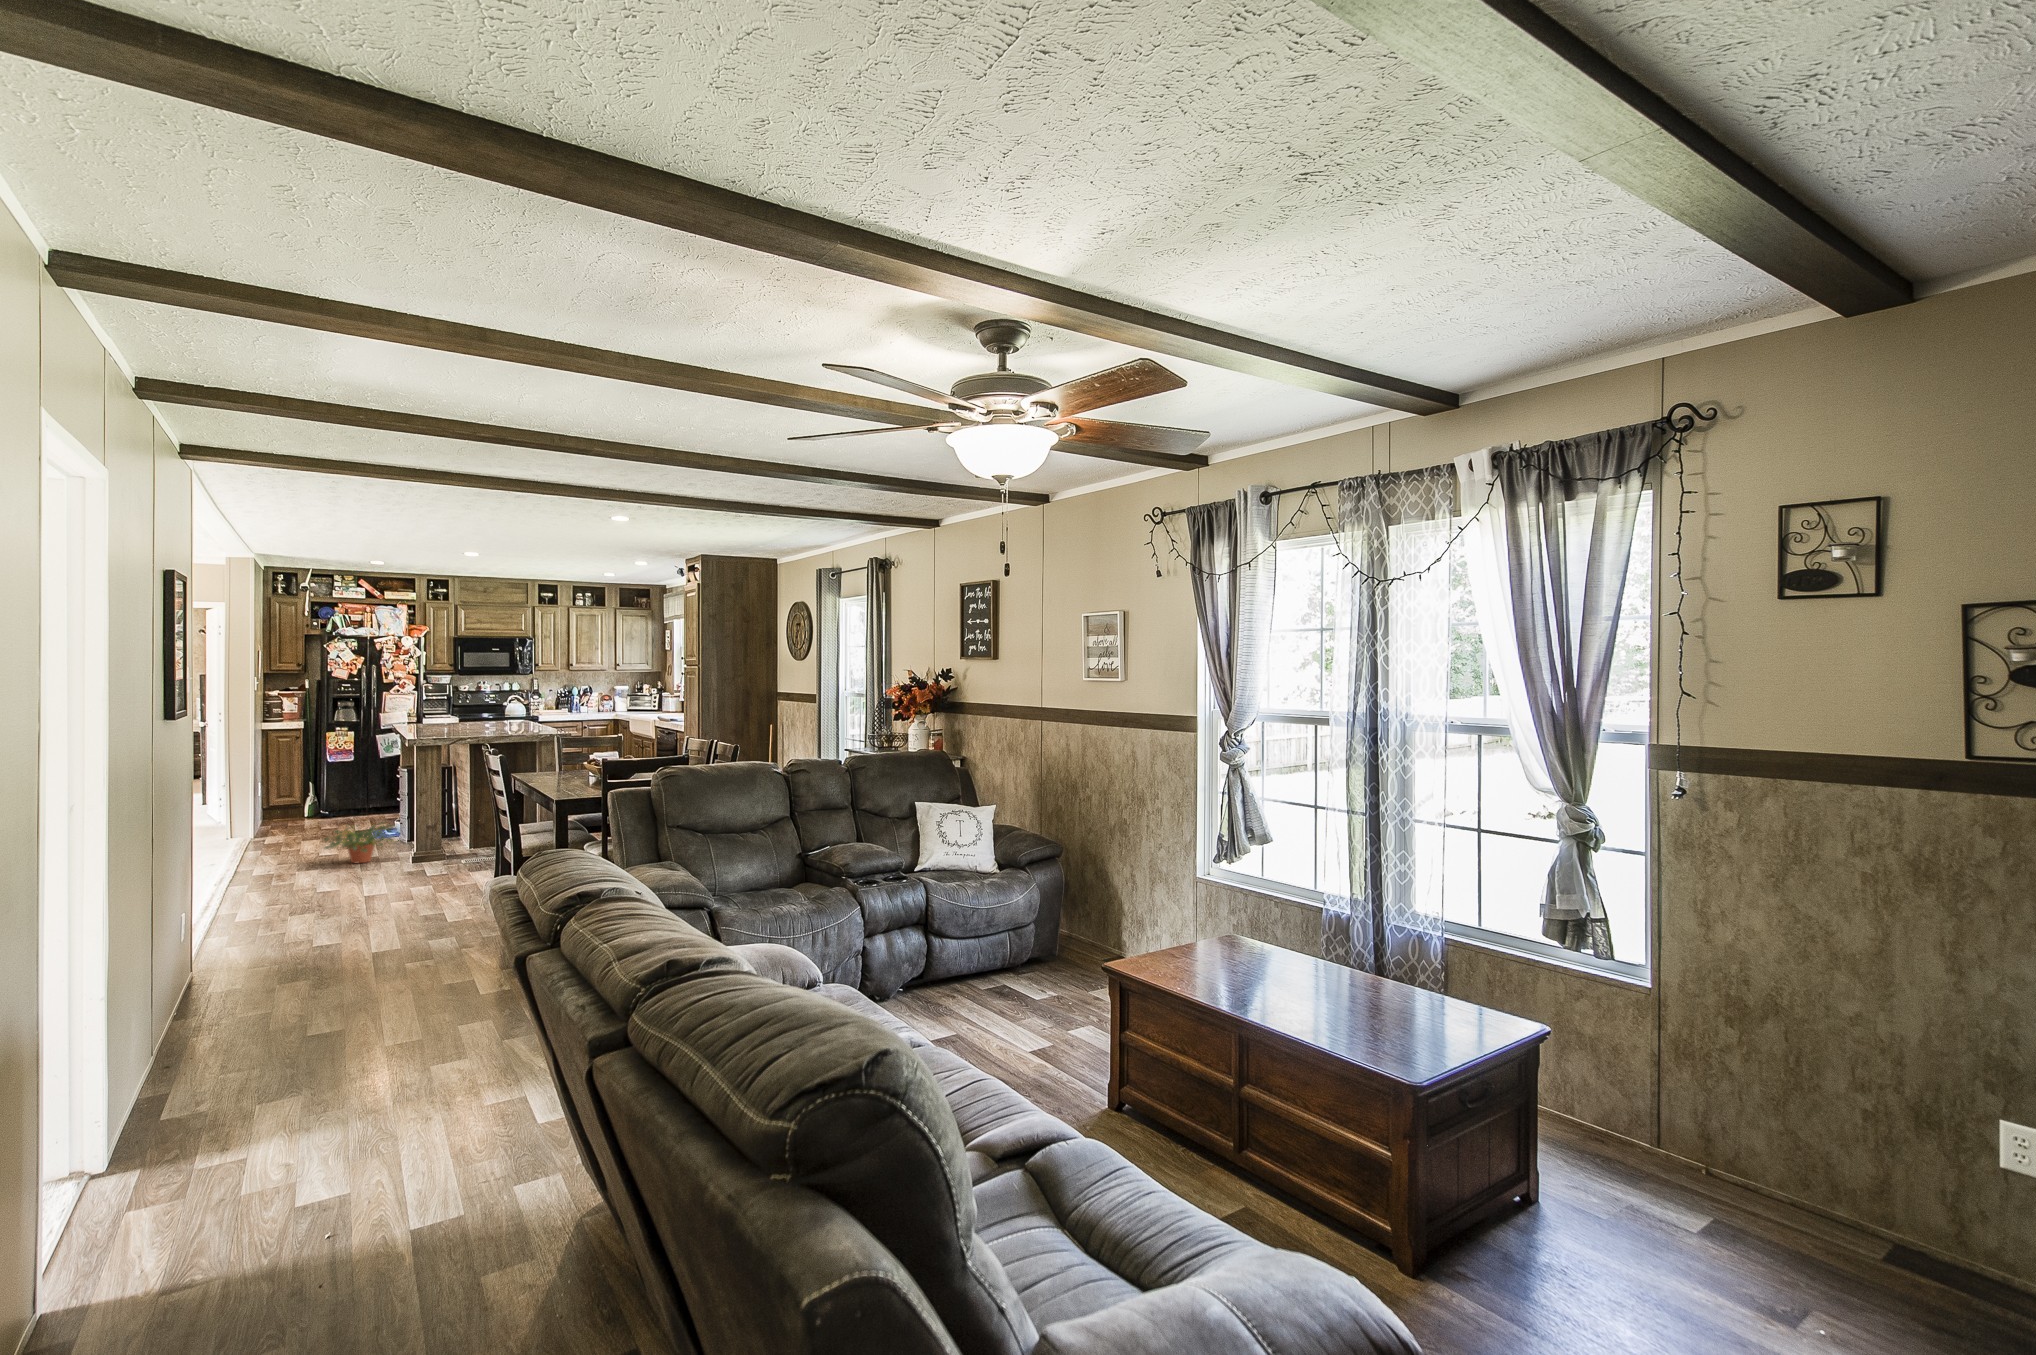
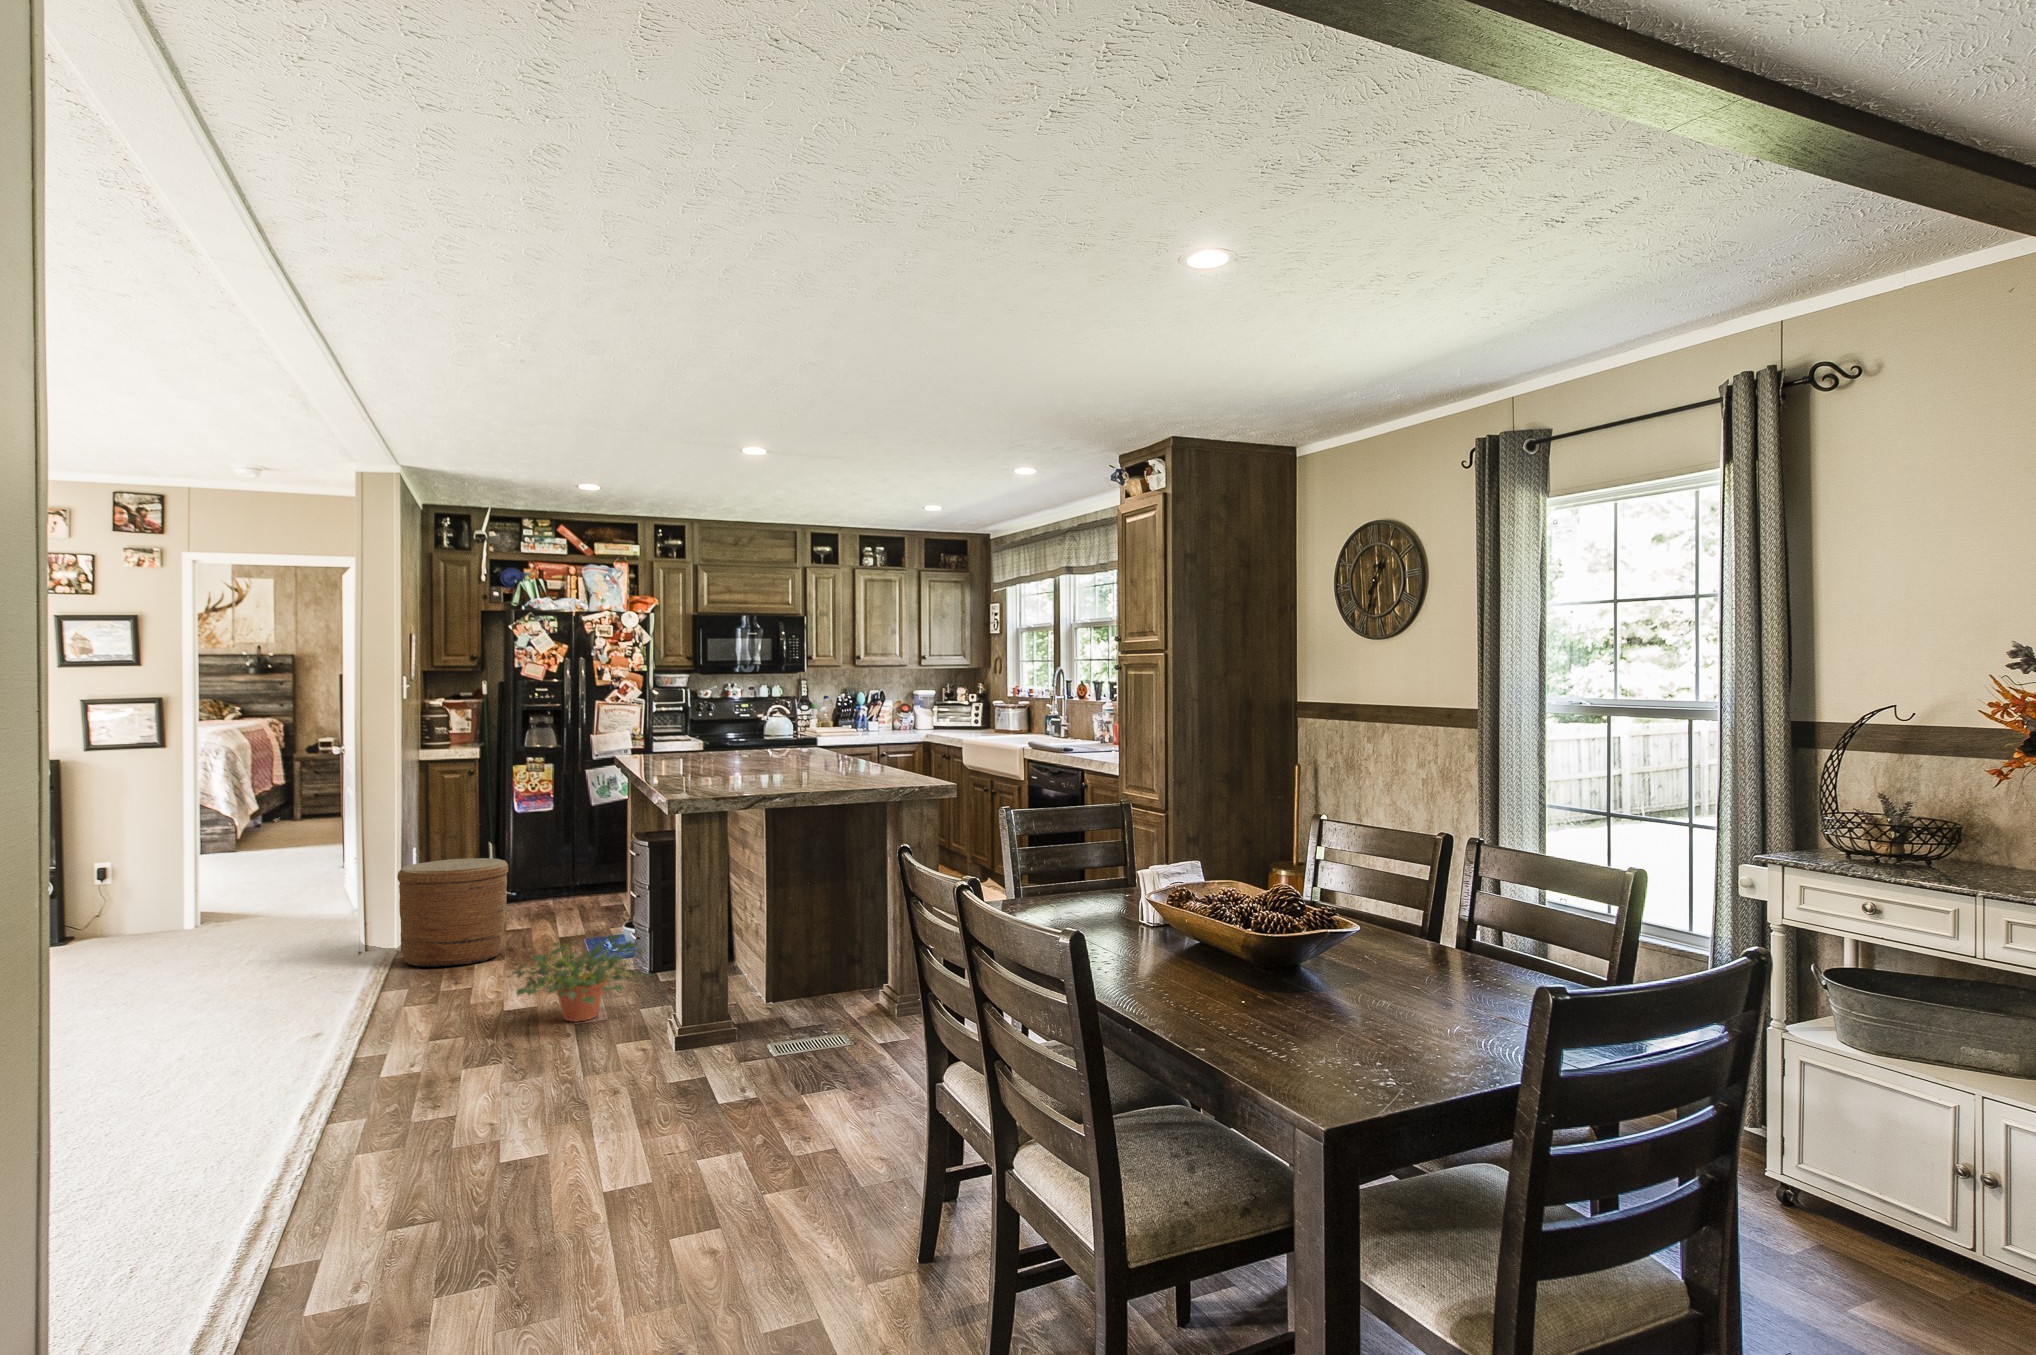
woven basket: none [252,786,322,846] -> present [397,858,508,967]

